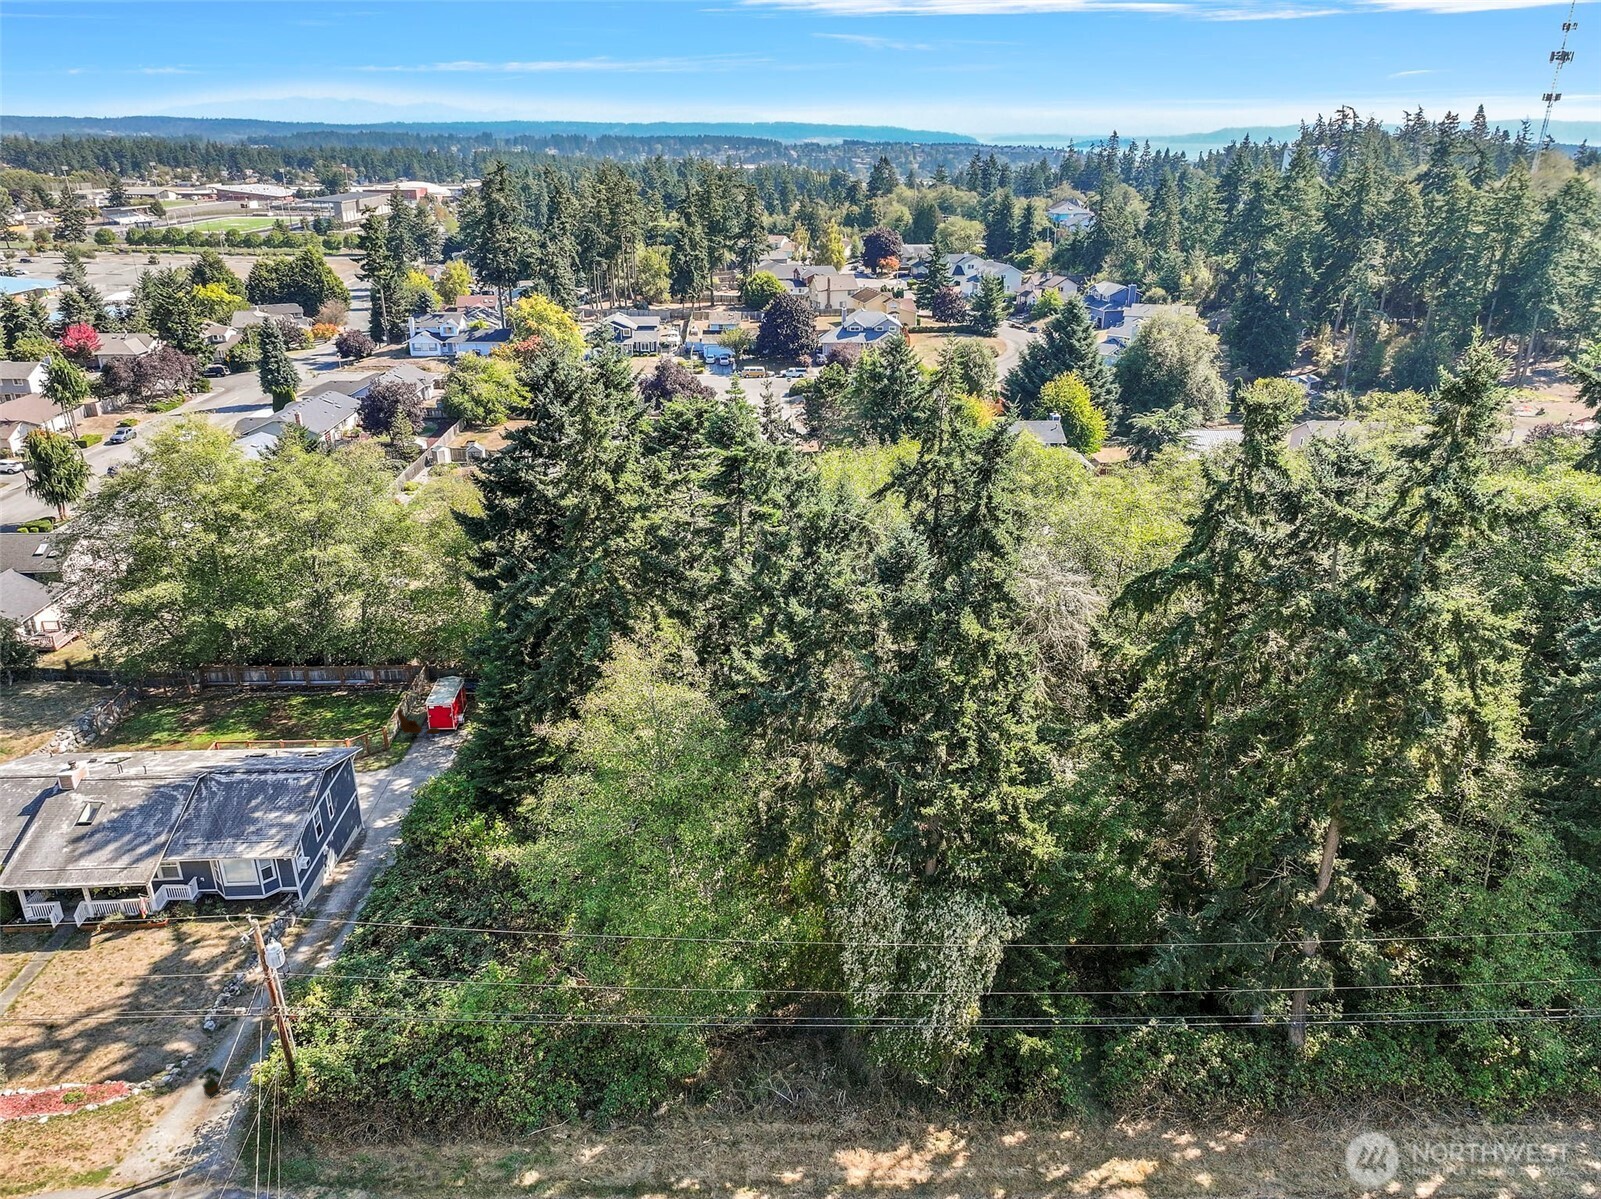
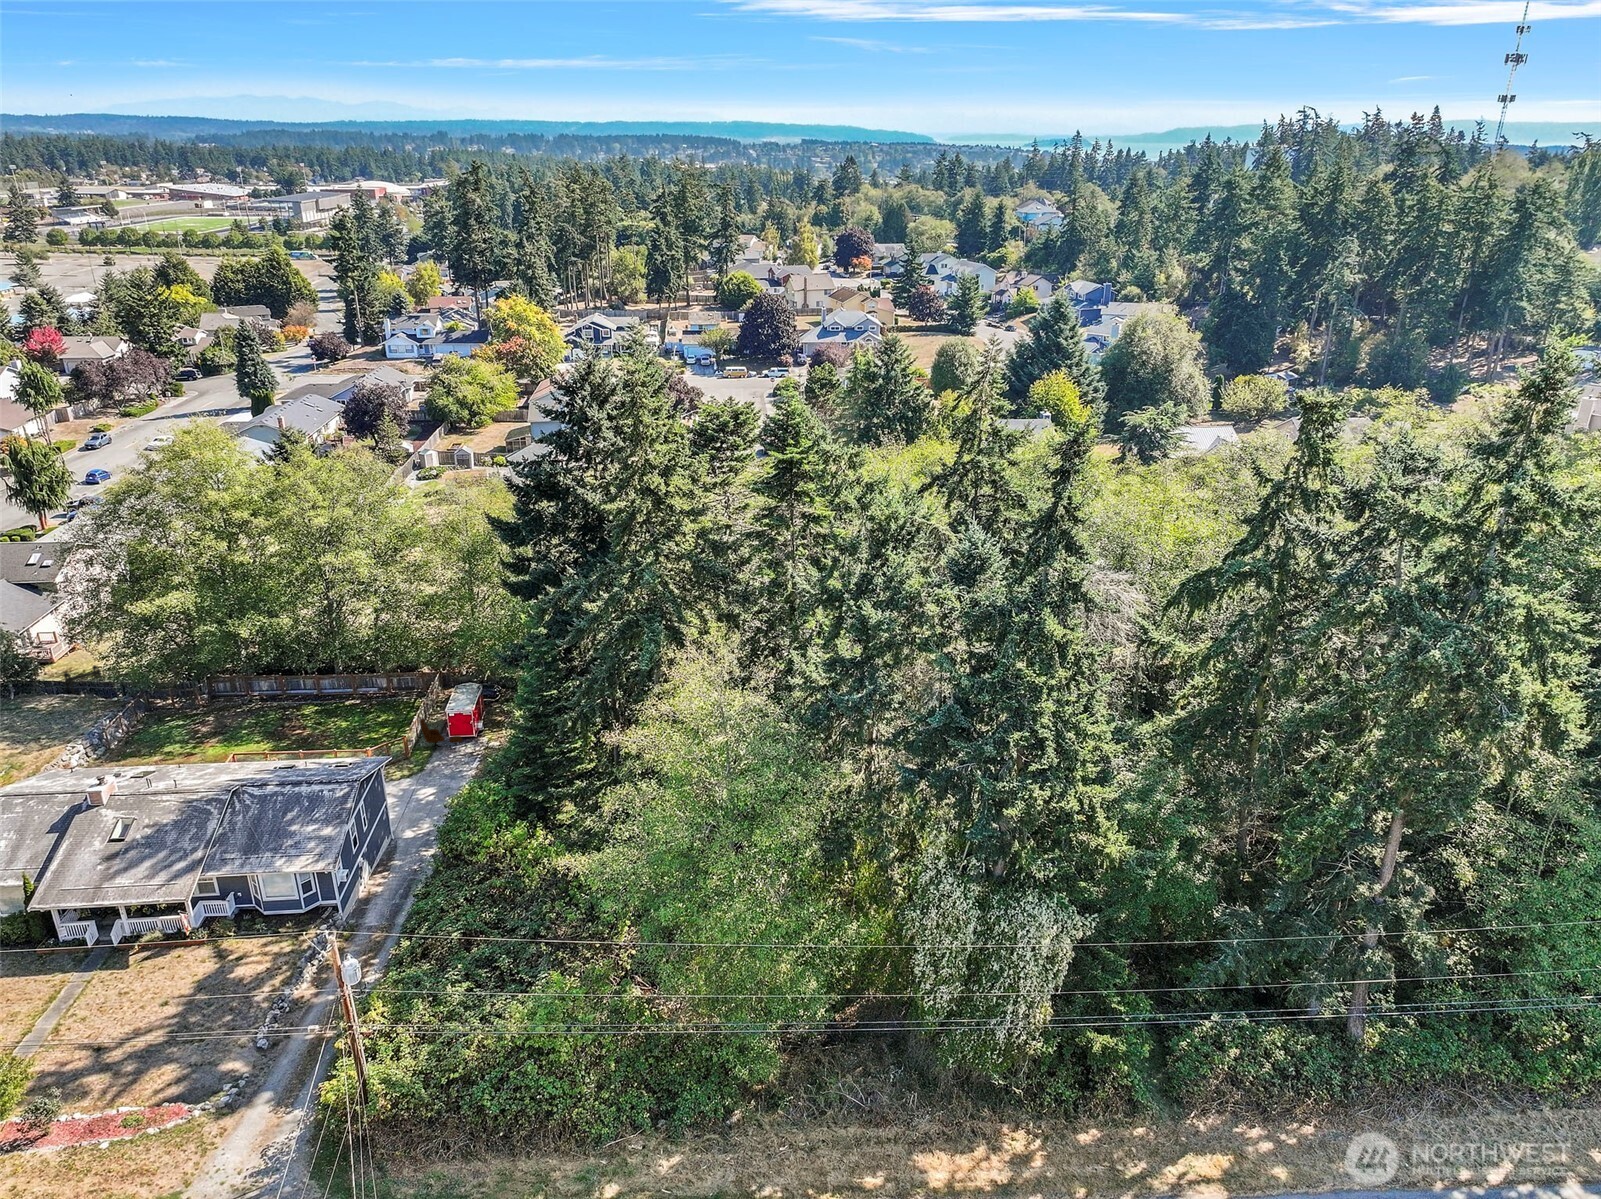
potted tree: present [198,1067,222,1098] -> none [261,1084,286,1117]

